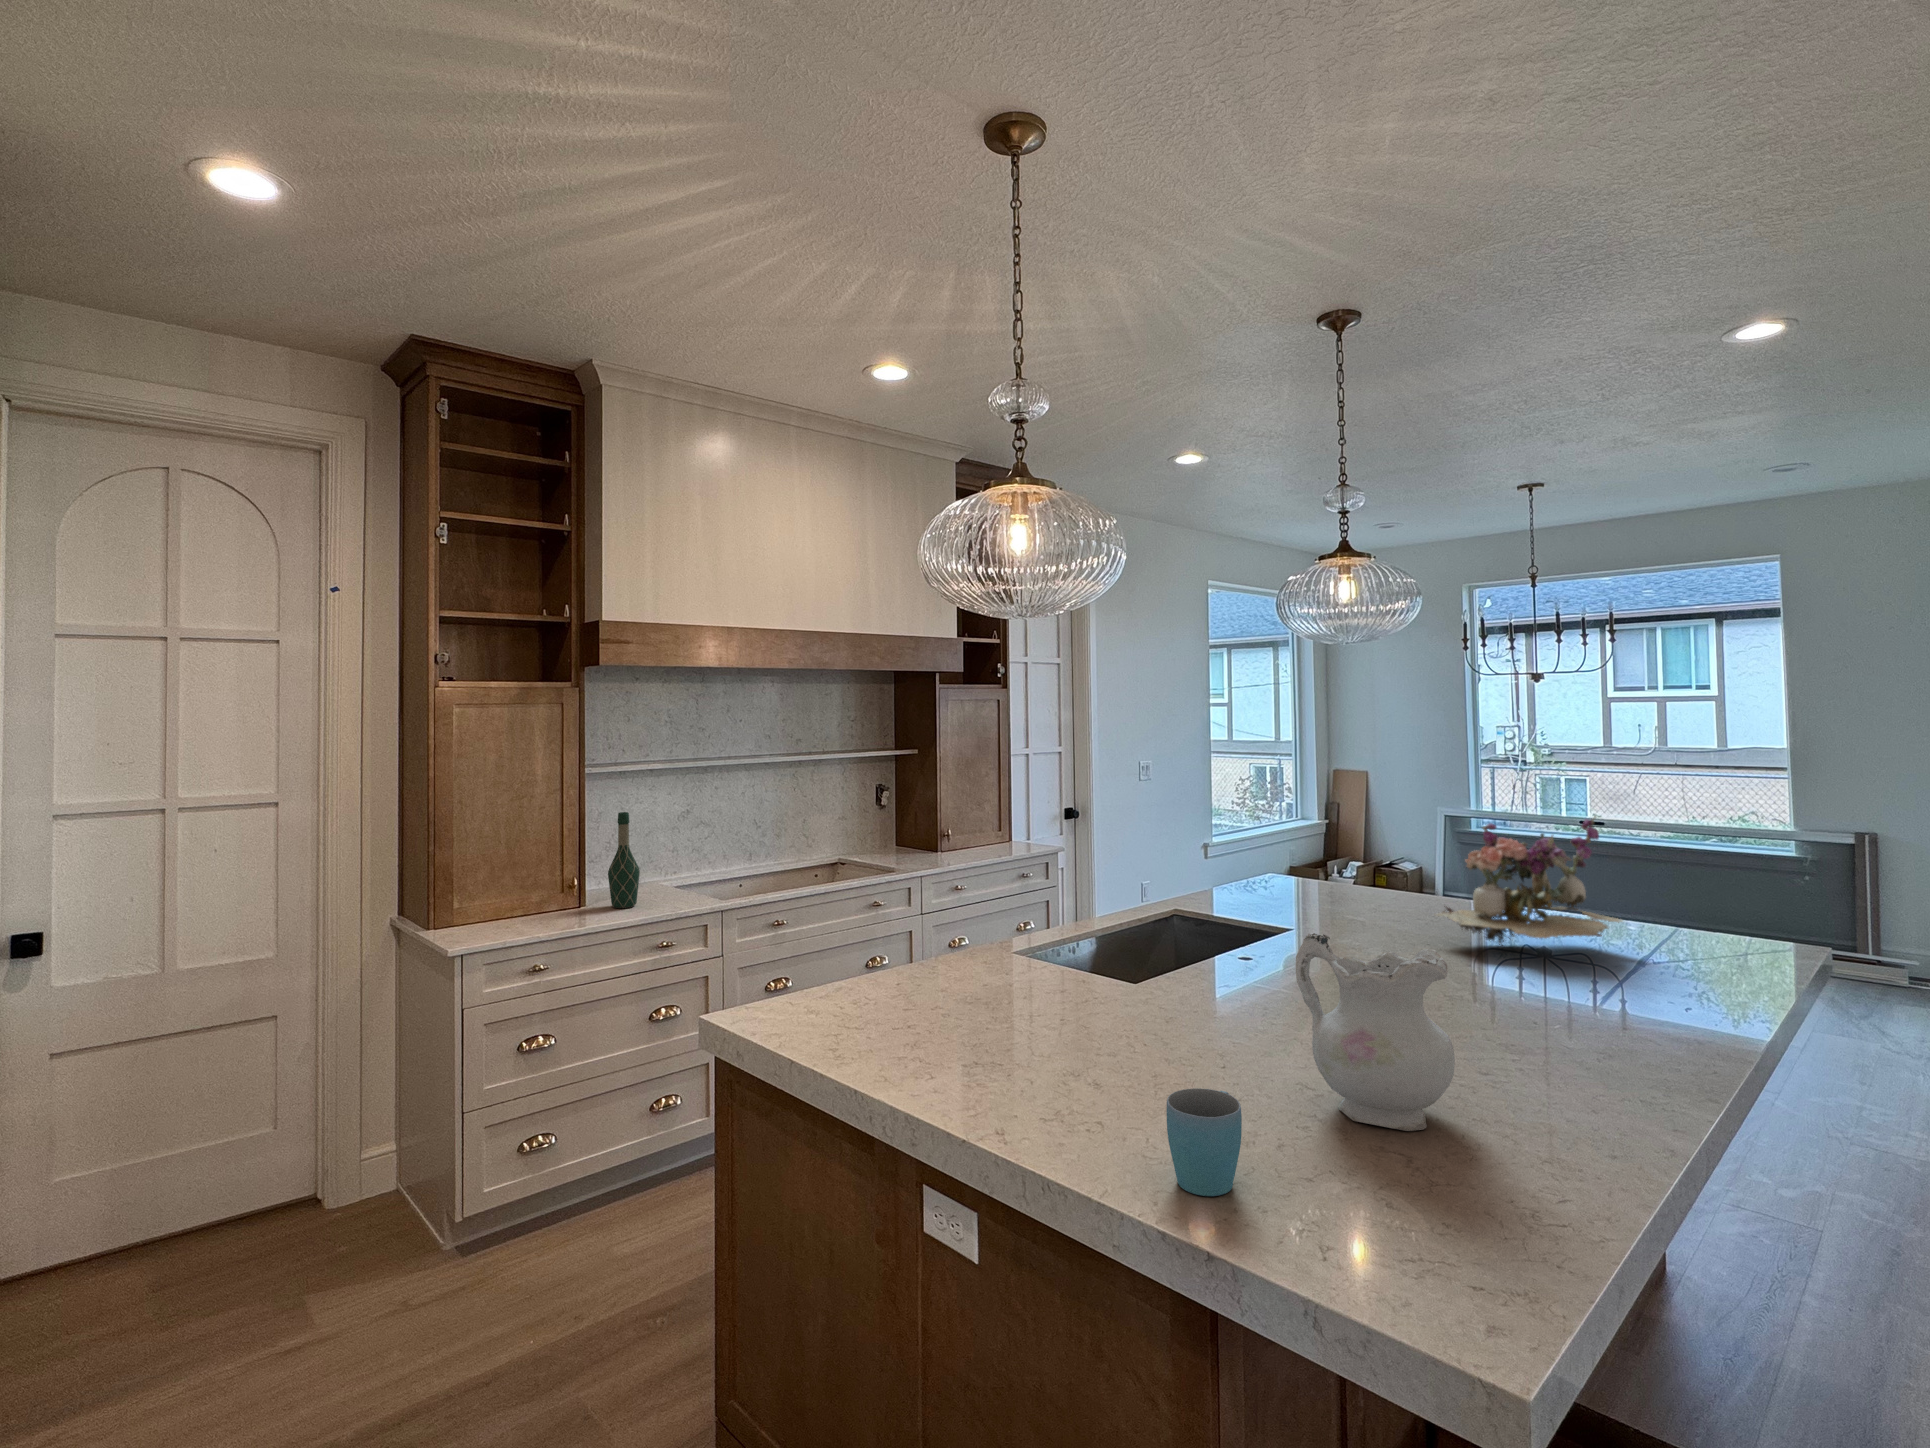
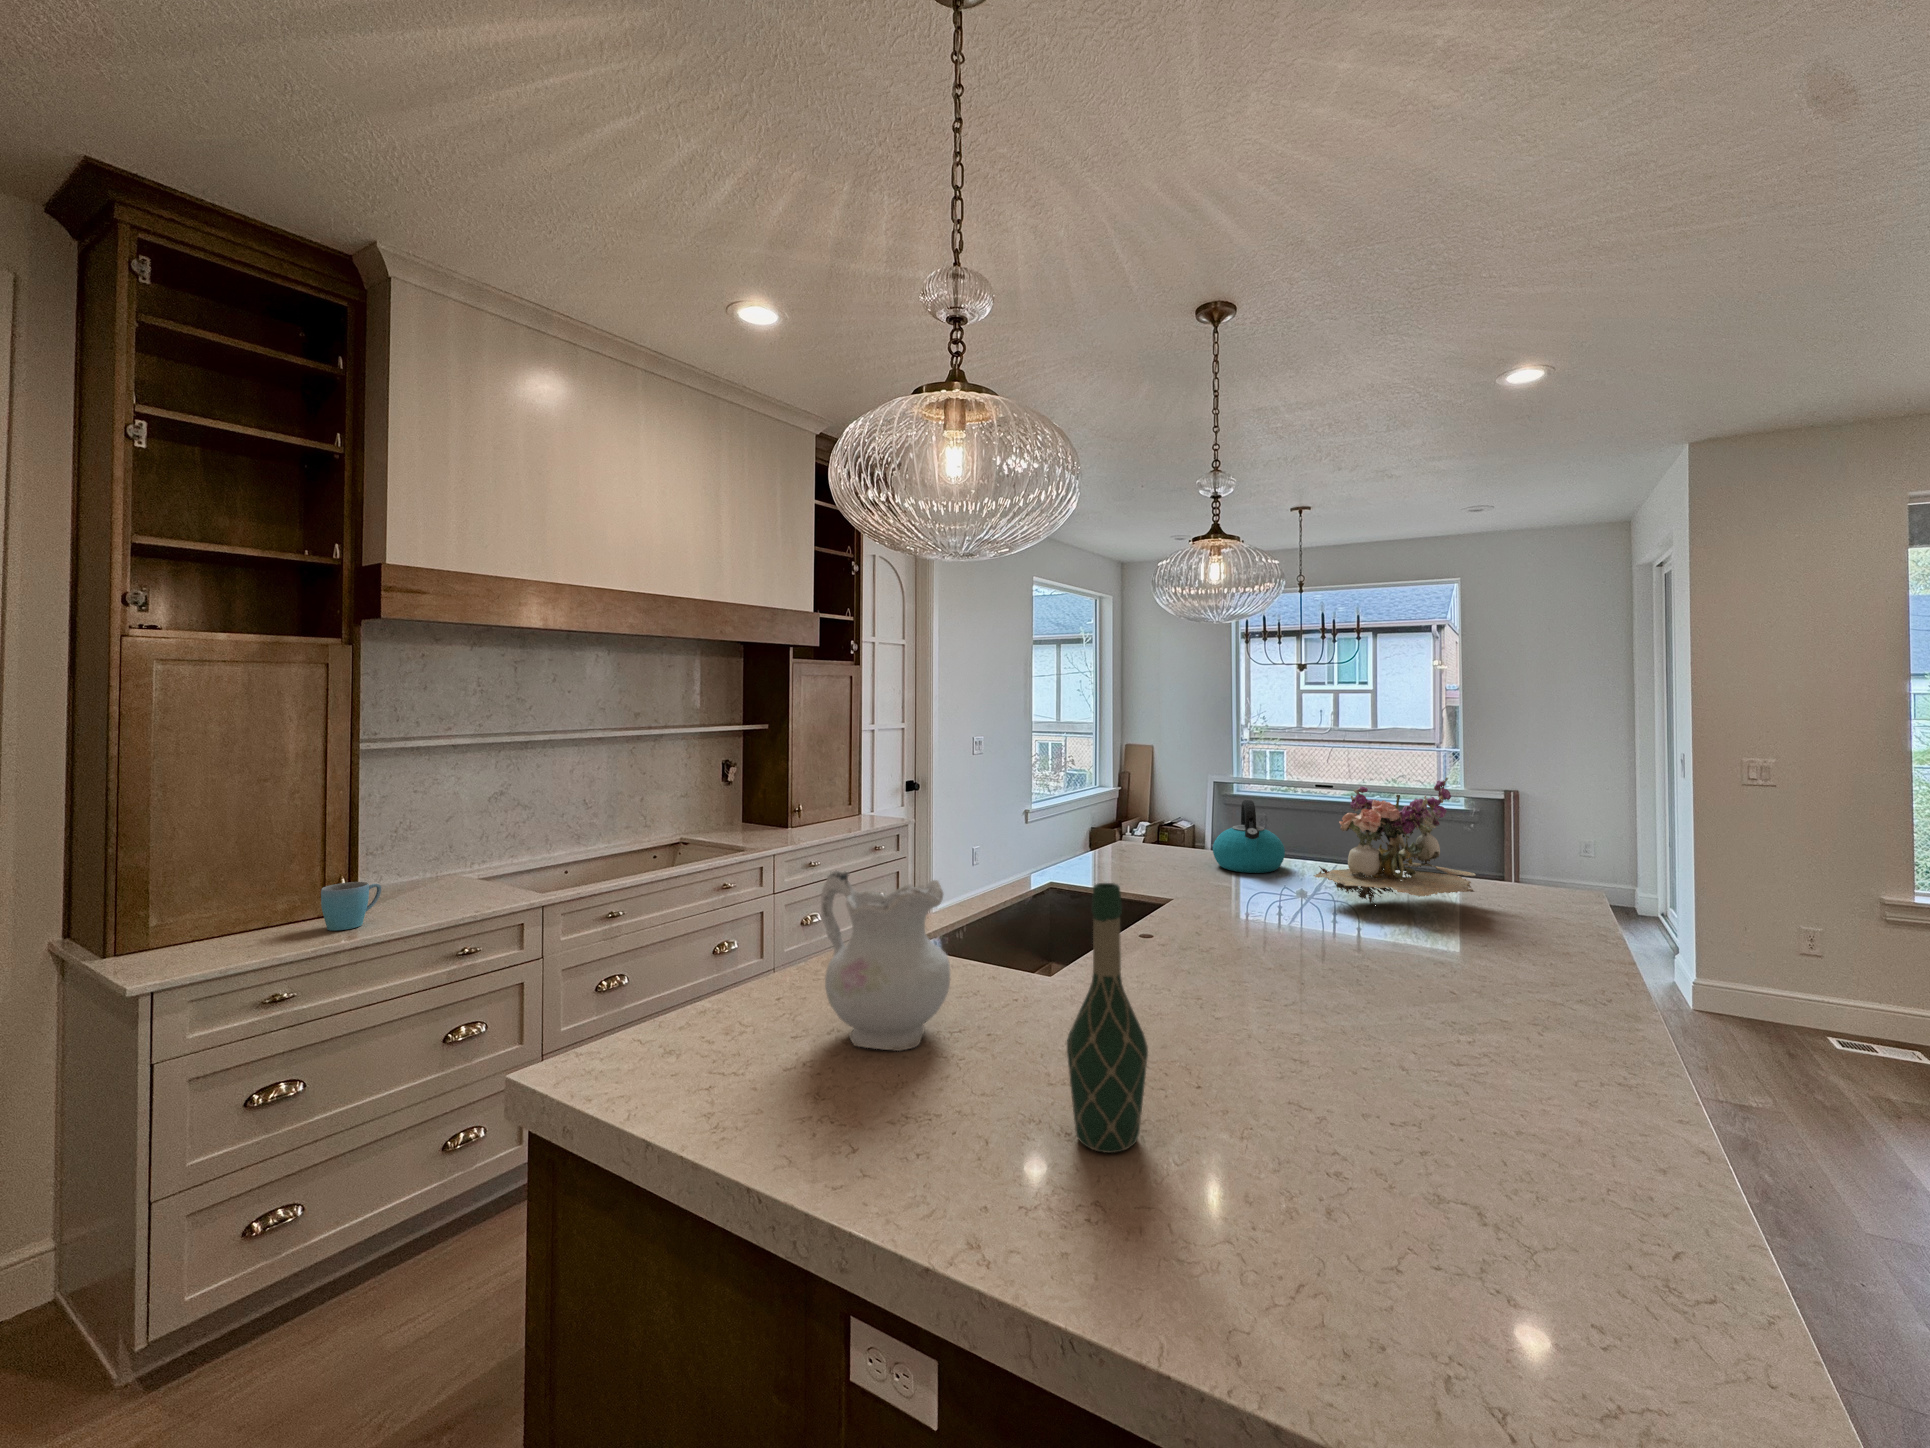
wine bottle: present [608,812,640,908] -> present [1067,883,1148,1153]
kettle: none [1351,835,1432,912] -> present [1213,800,1285,873]
ceramic pitcher: present [1296,933,1455,1131] -> present [821,871,950,1051]
mug: present [1166,1088,1242,1196] -> present [321,882,381,931]

